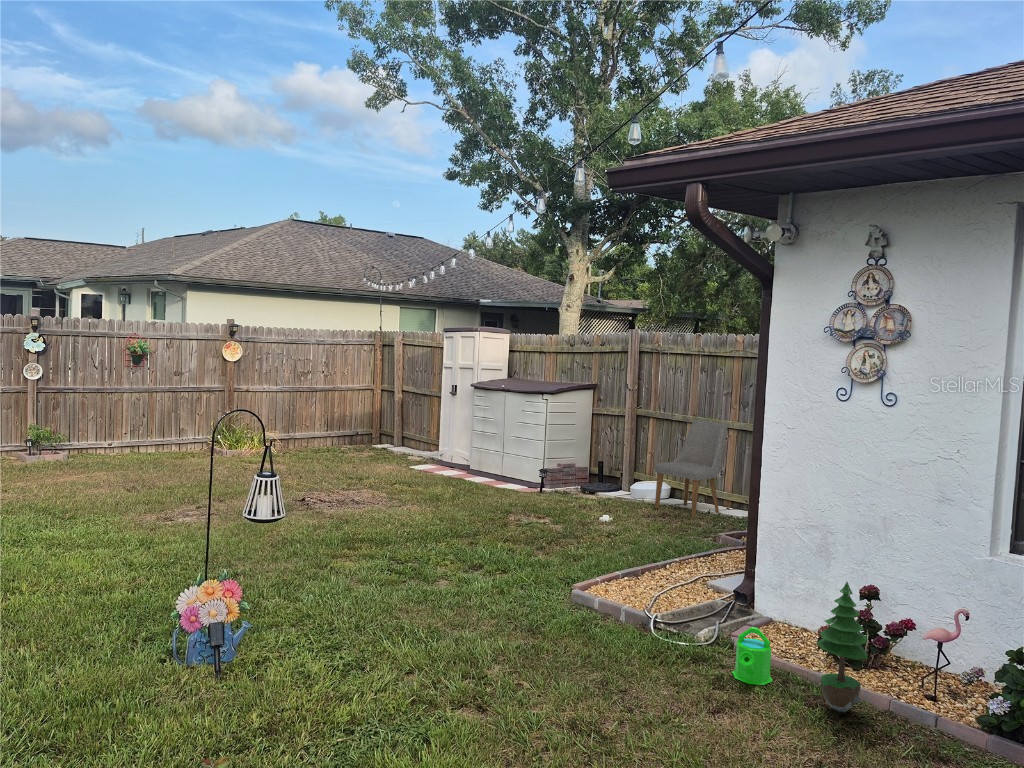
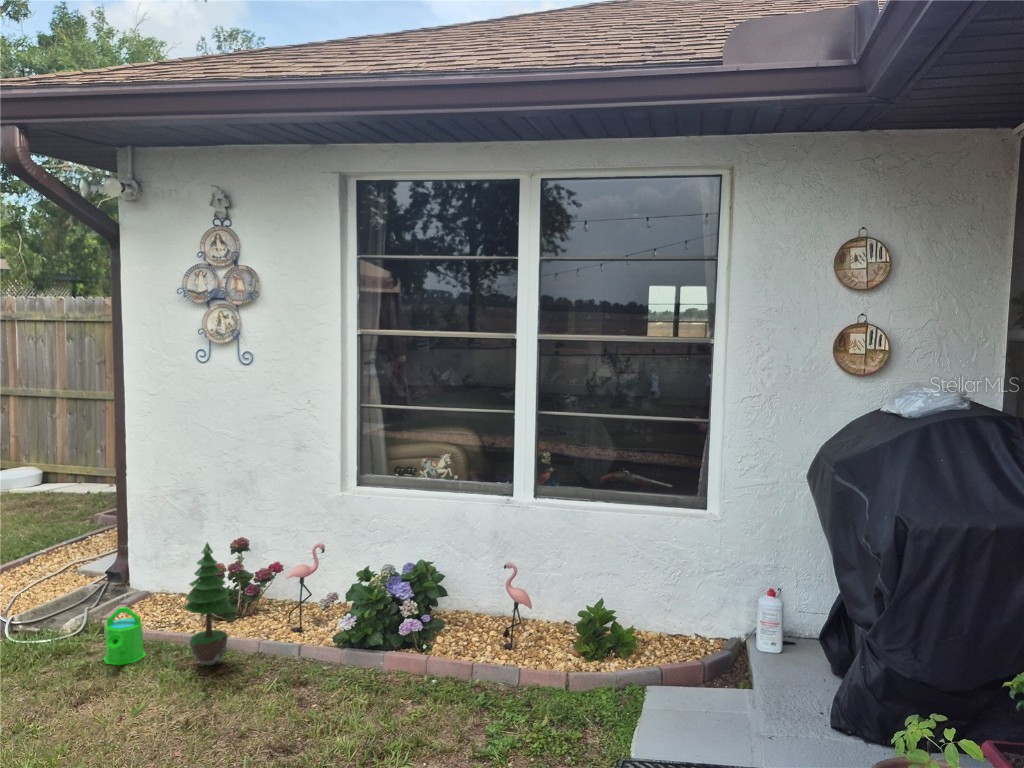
chair: present [655,420,728,518] -> none [13,381,102,496]

